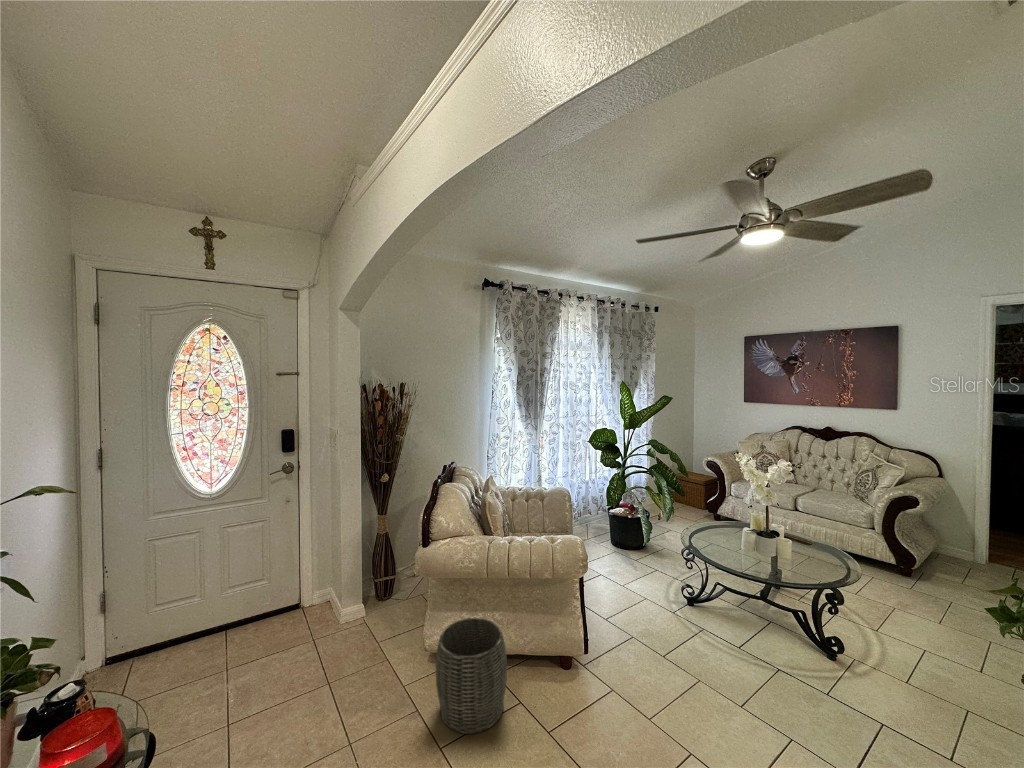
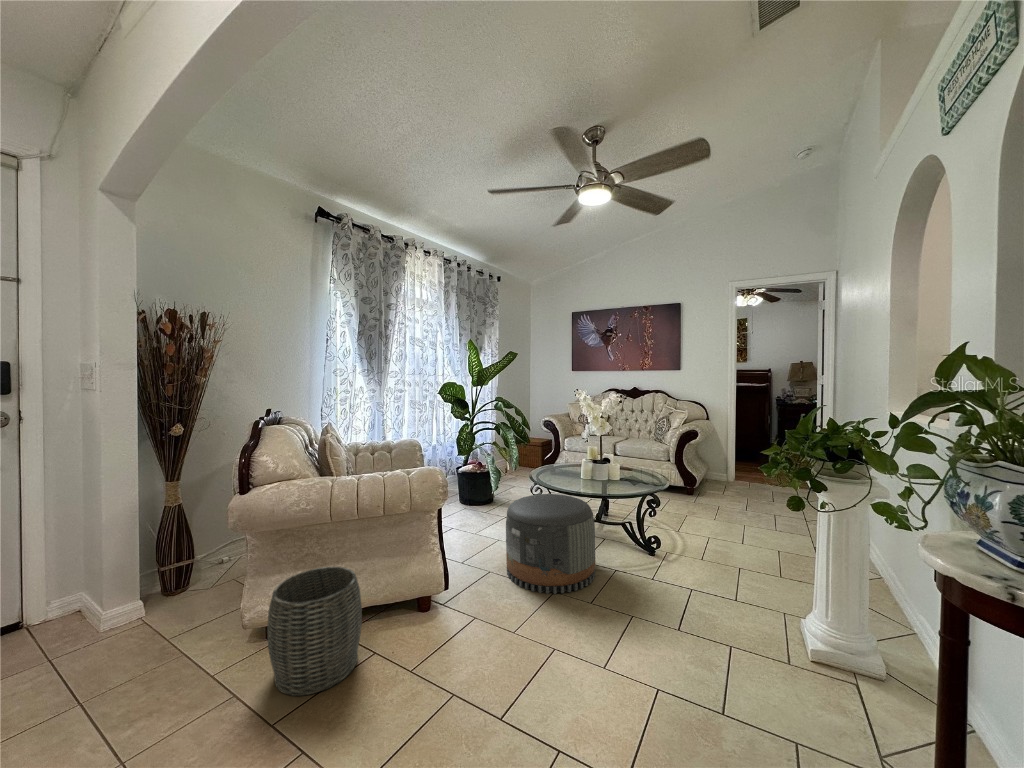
pouf: none [649,566,754,691] -> present [506,494,596,594]

